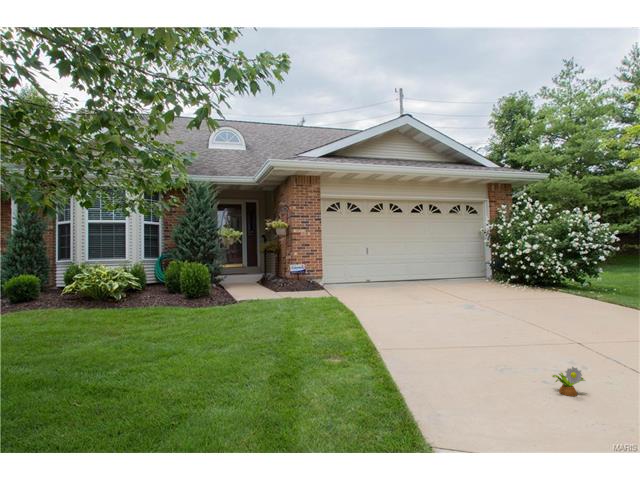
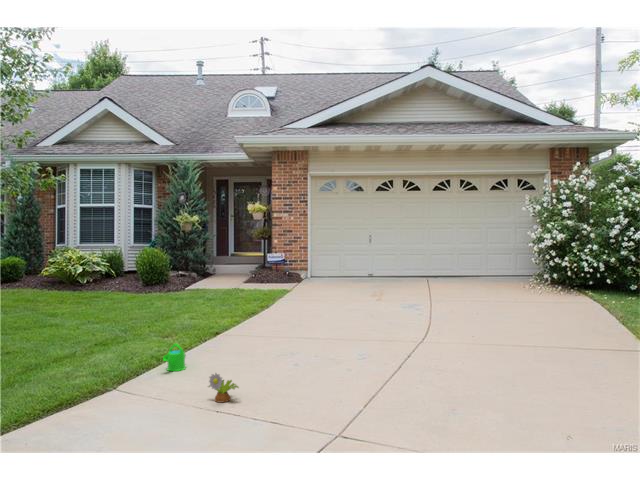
watering can: none [432,344,452,373] -> present [163,343,186,371]

